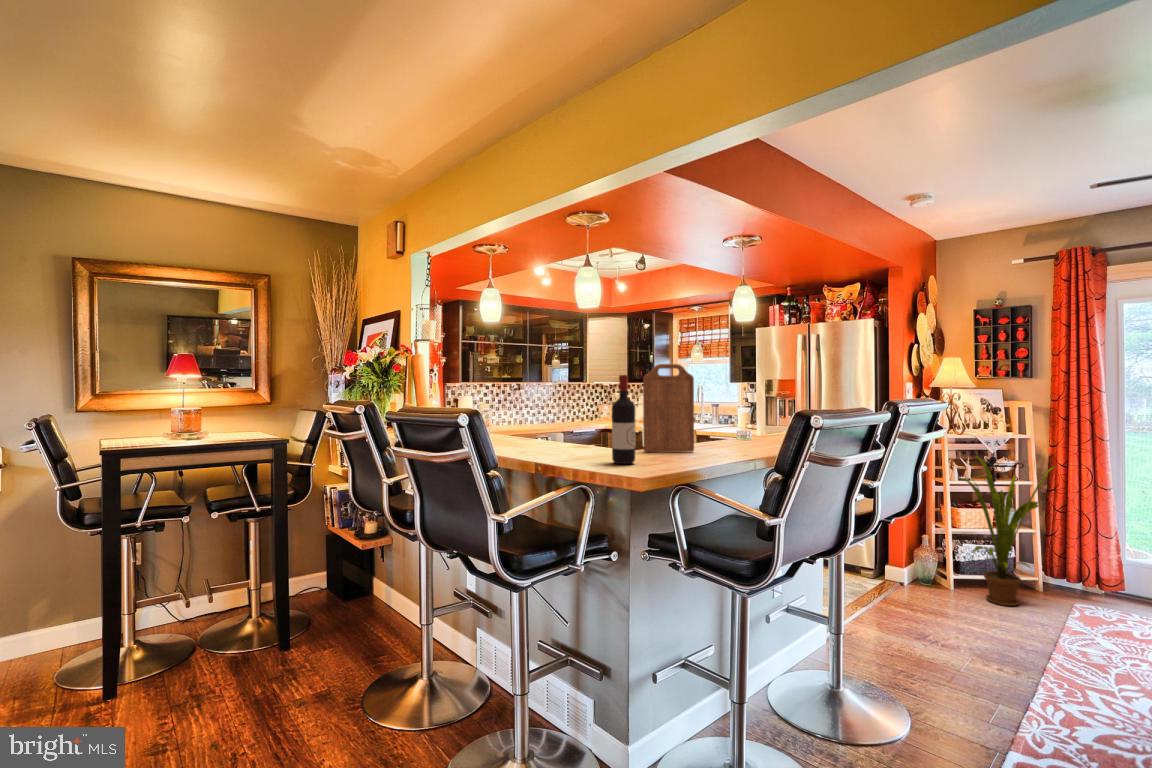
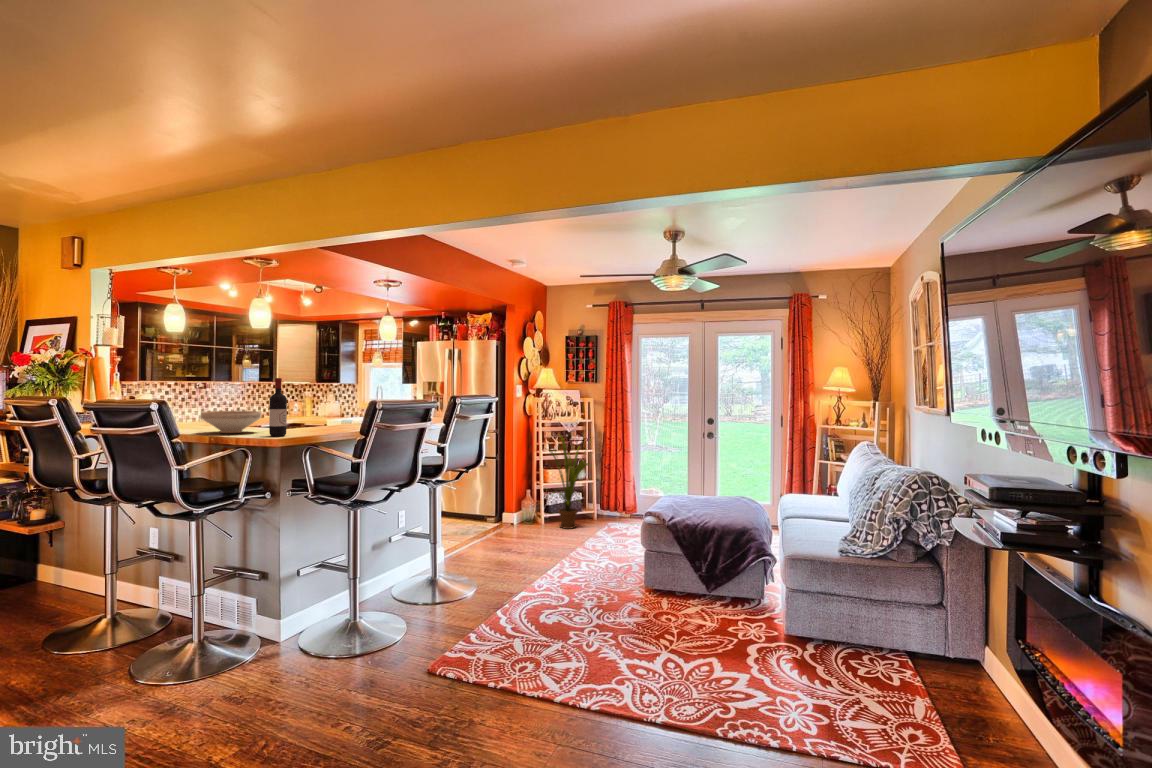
cutting board: present [643,364,694,452] -> none [299,371,337,431]
decorative bowl: none [523,422,596,455] -> present [201,411,261,433]

